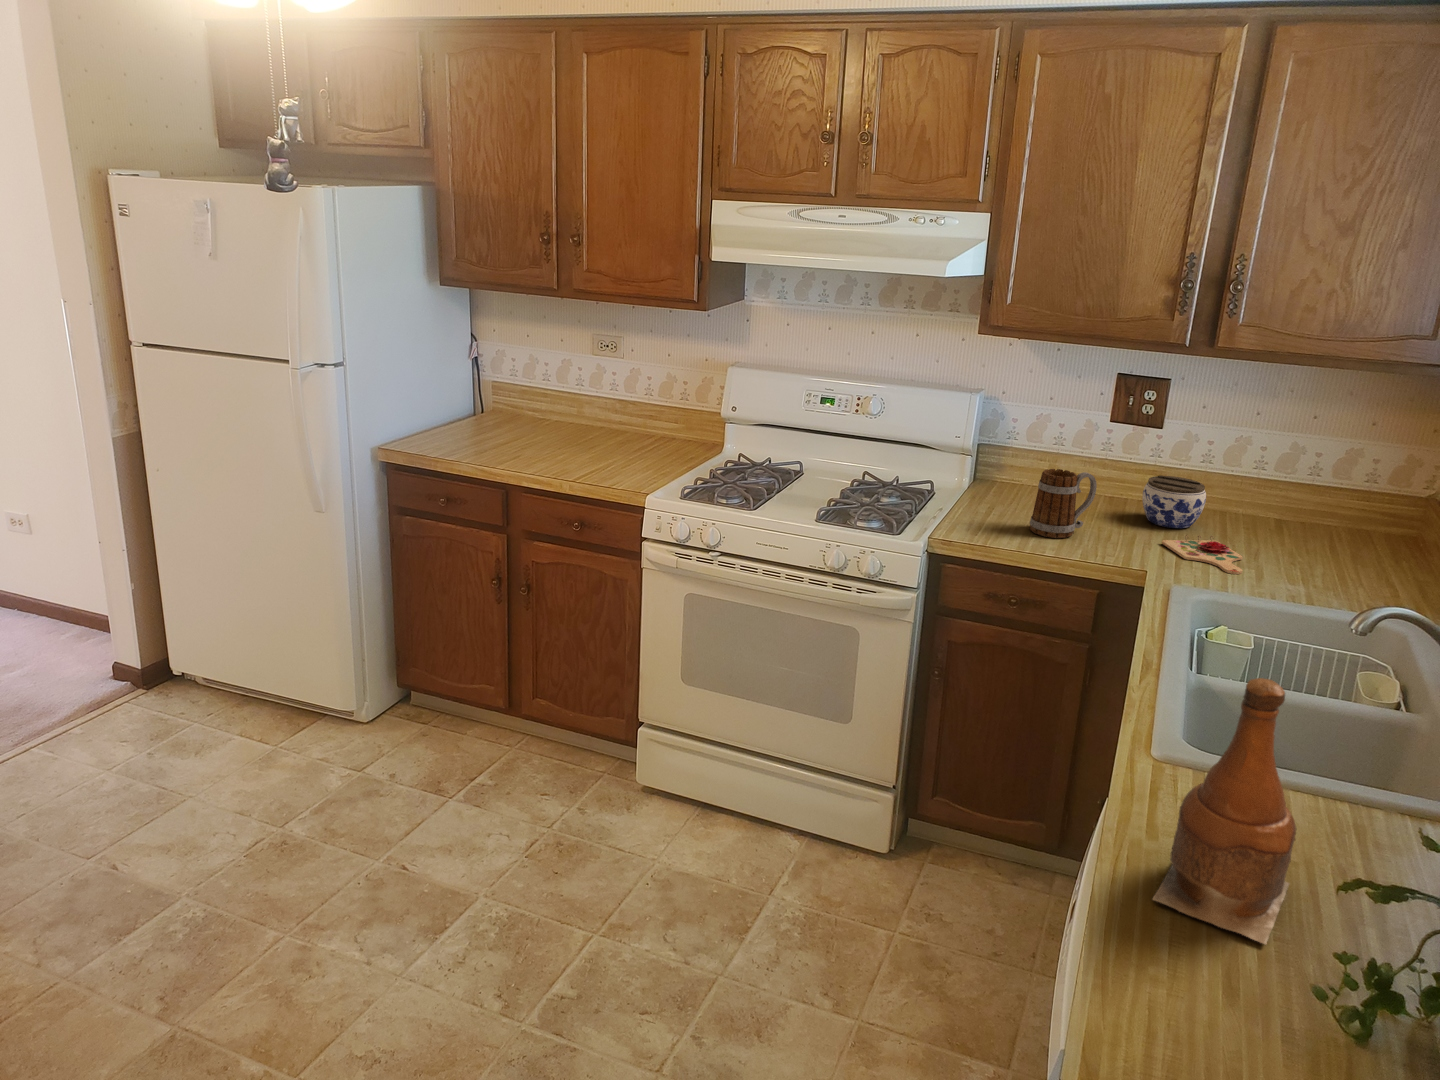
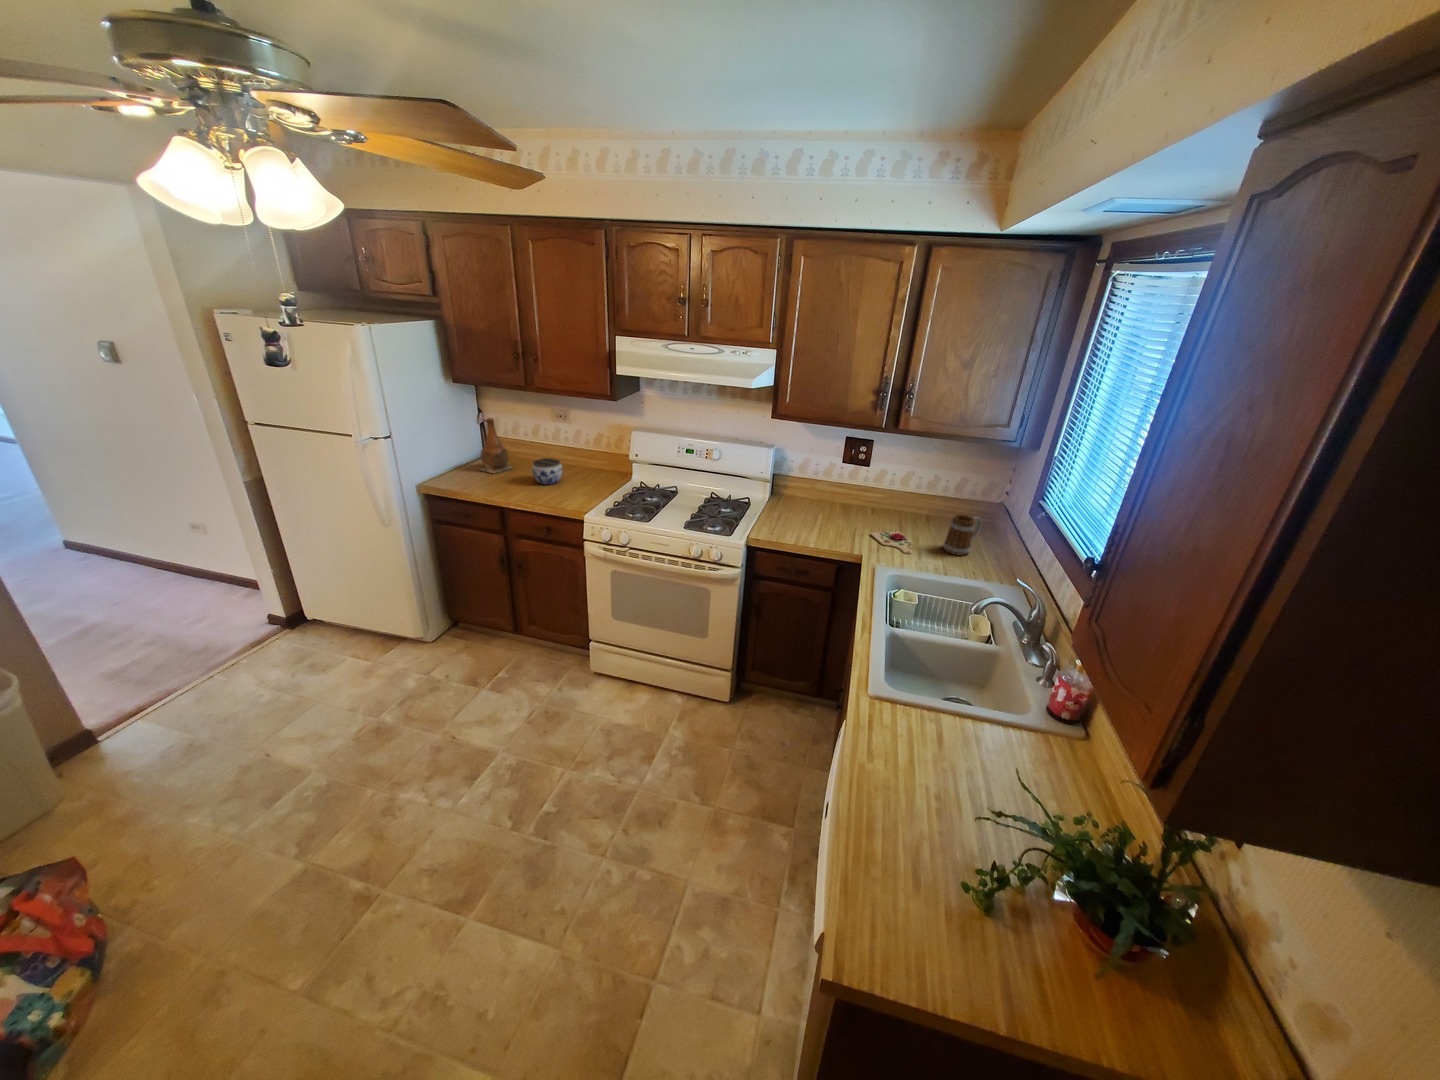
mug: present [1030,469,1097,538] -> present [943,515,982,555]
jar: present [1142,475,1206,528] -> present [532,458,562,485]
bottle: present [1153,678,1296,944] -> present [480,418,512,473]

